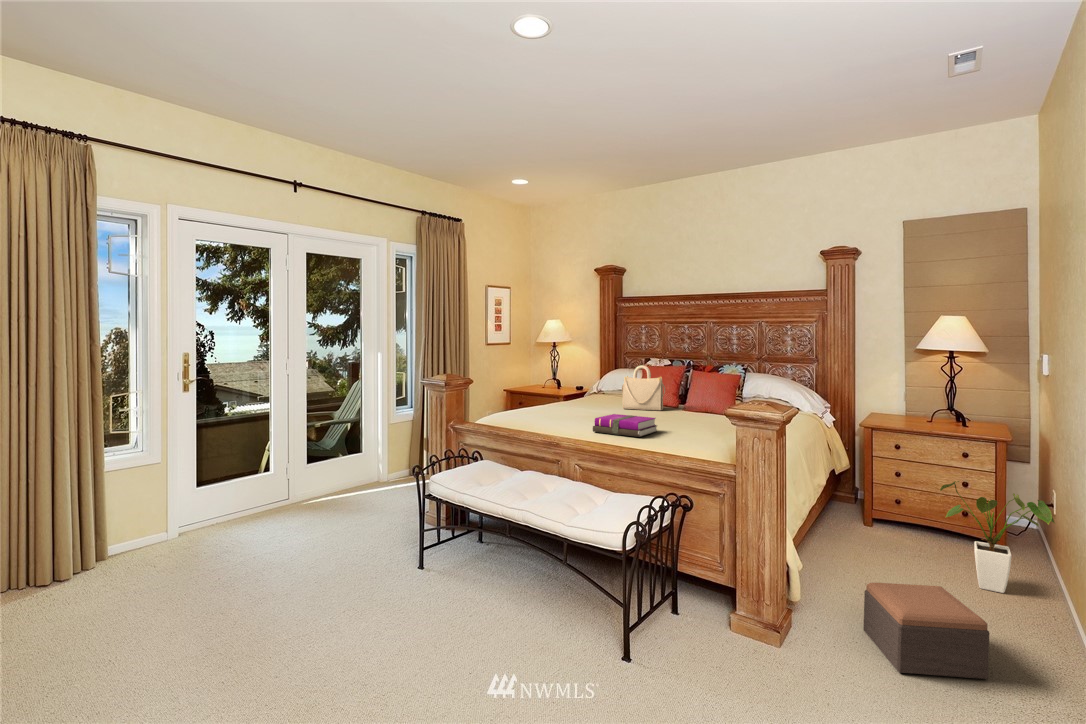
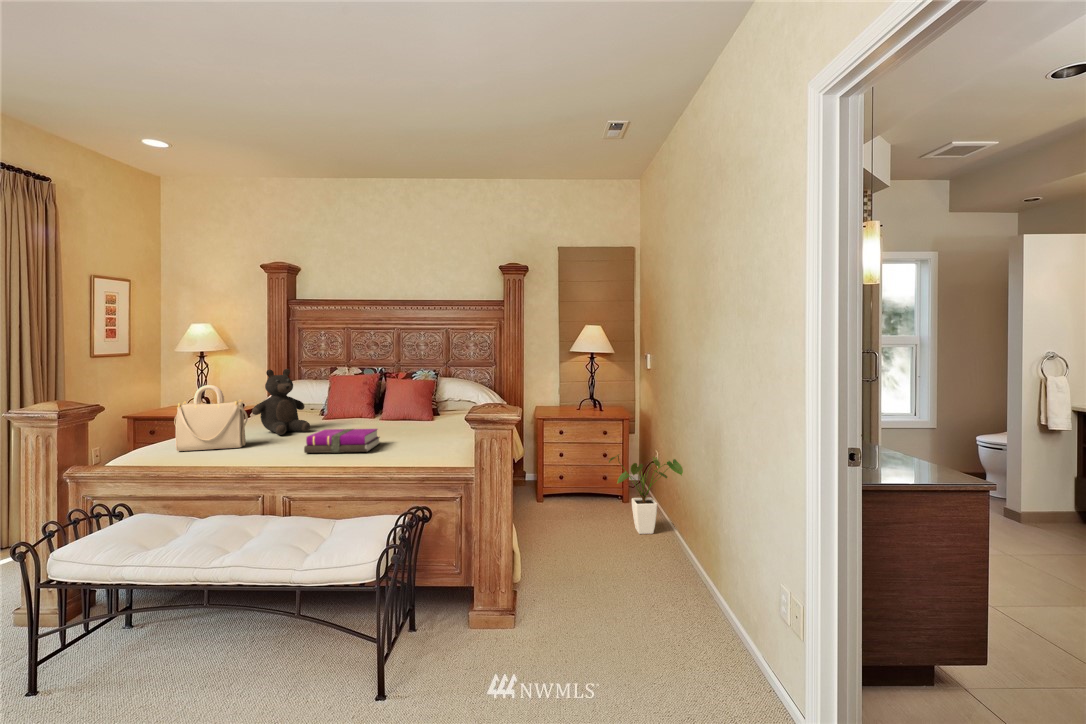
teddy bear: none [569,360,611,415] -> present [252,369,310,435]
handbag: present [622,366,665,410] -> present [174,385,248,451]
footstool: present [864,583,990,679] -> none [591,541,683,624]

